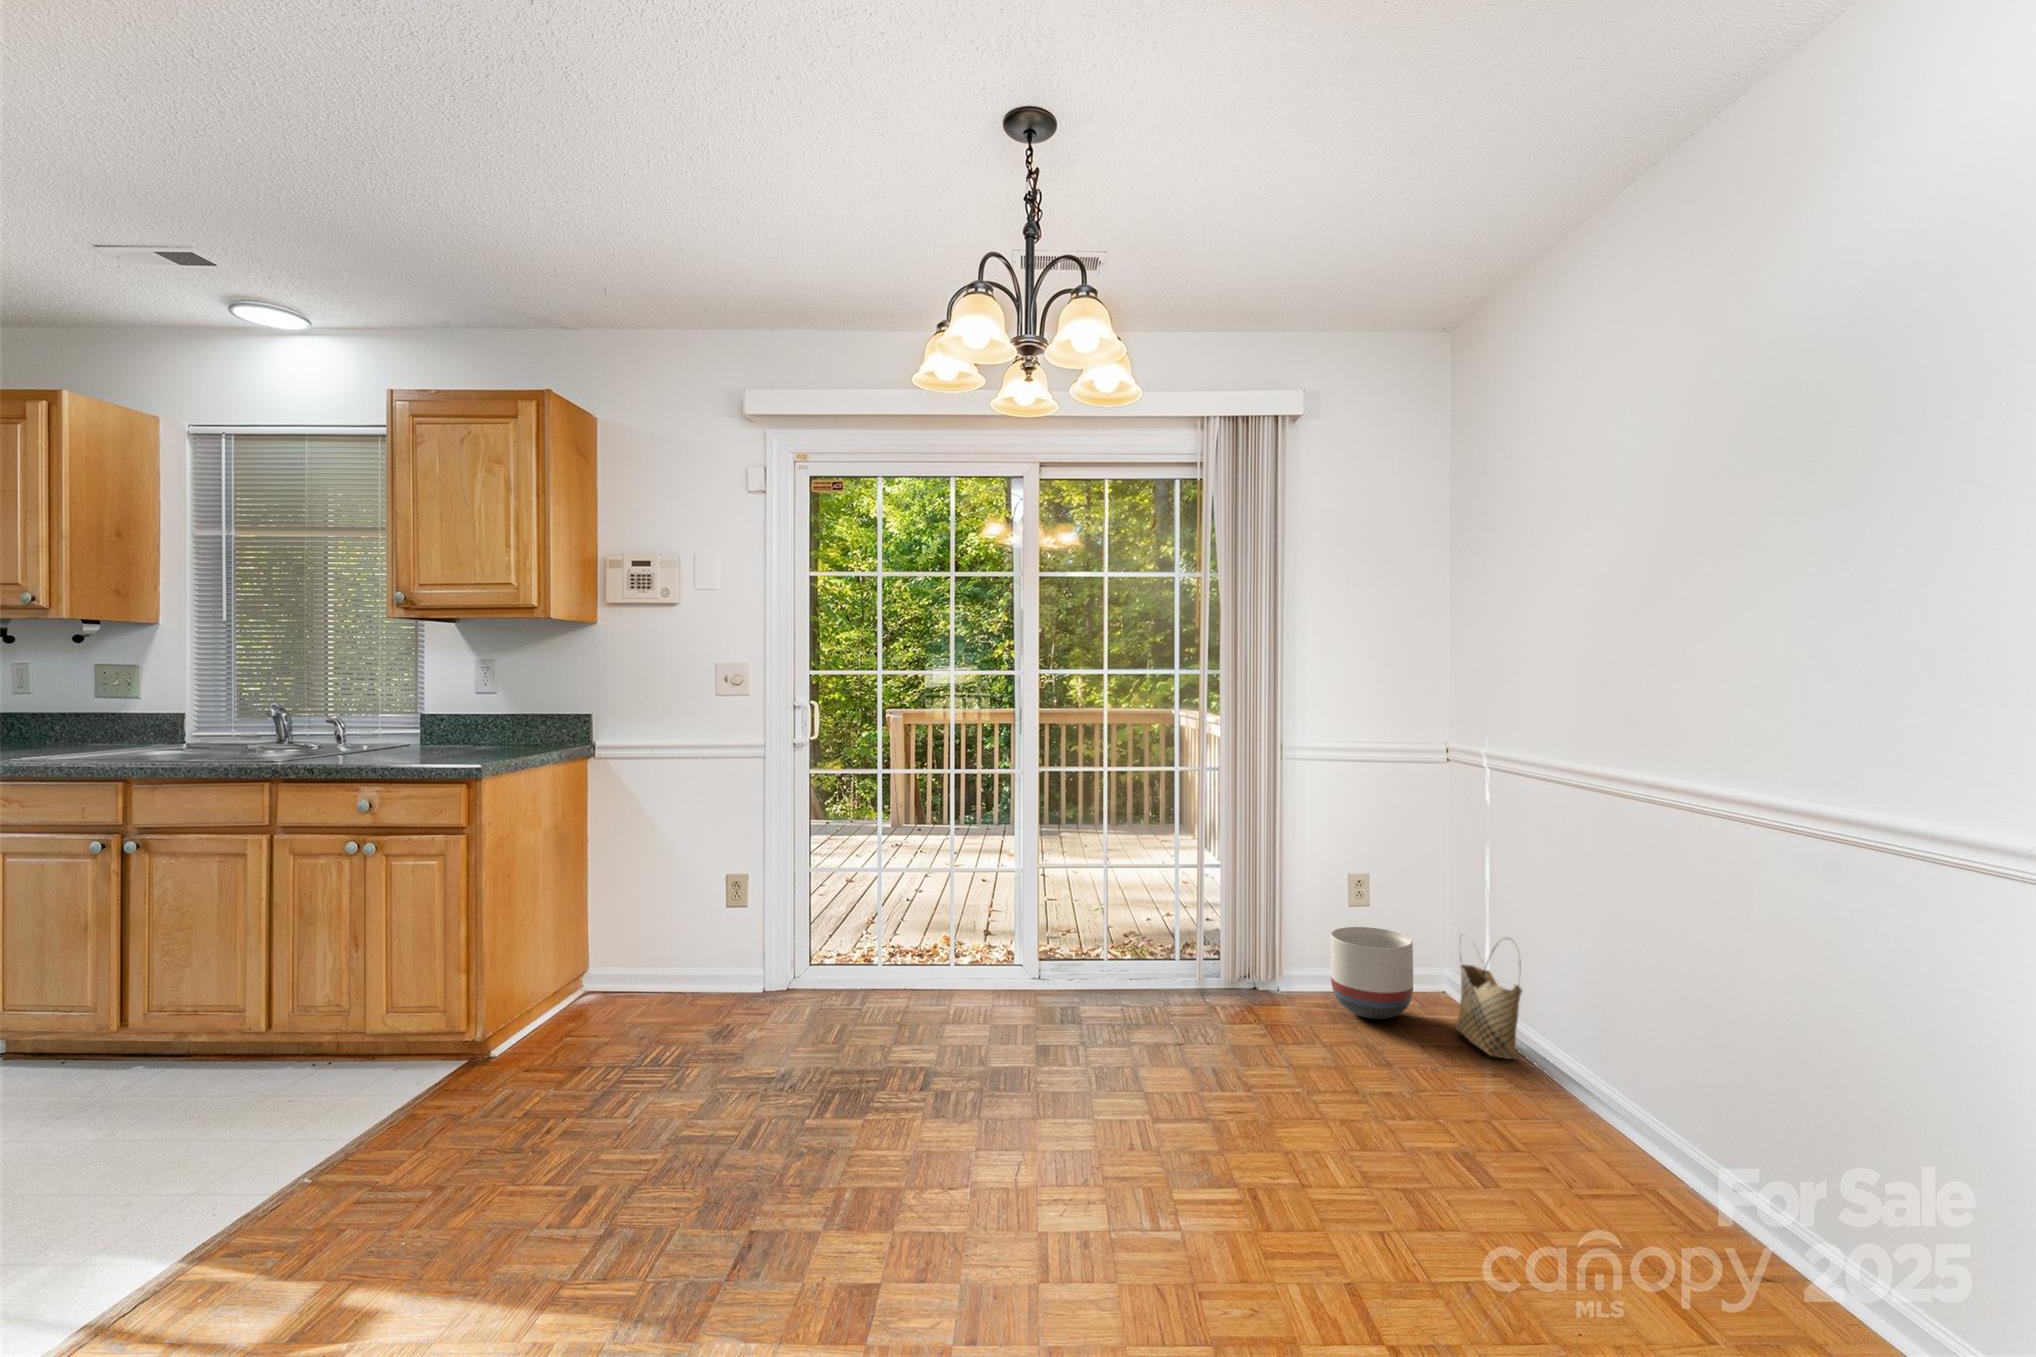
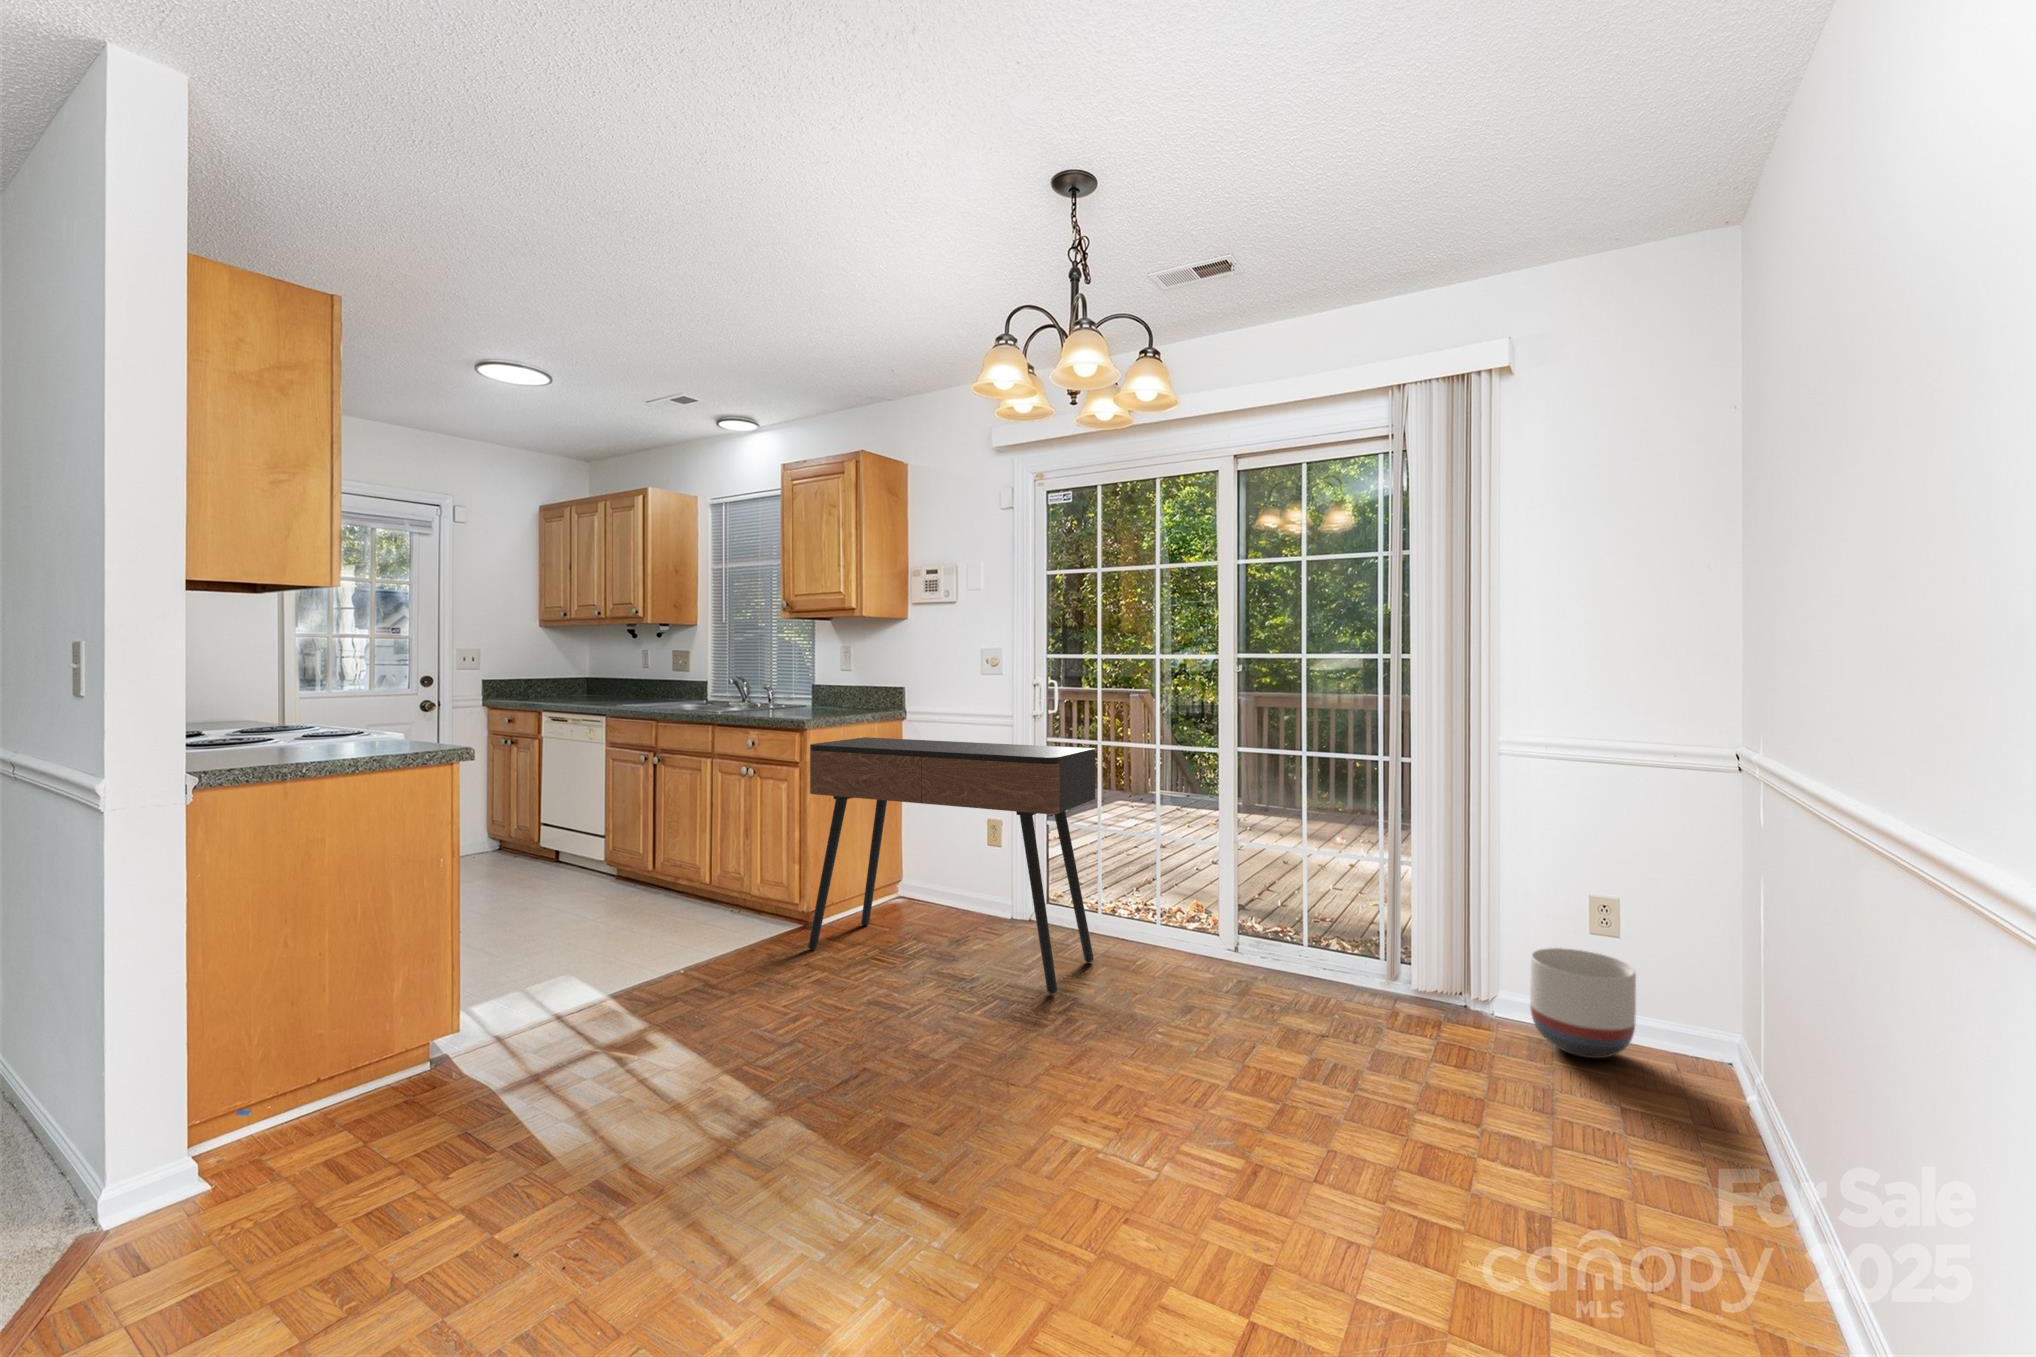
console table: none [513,777,911,1093] -> present [808,737,1095,994]
woven basket: present [1456,939,1522,1059] -> none [1669,974,1746,1135]

